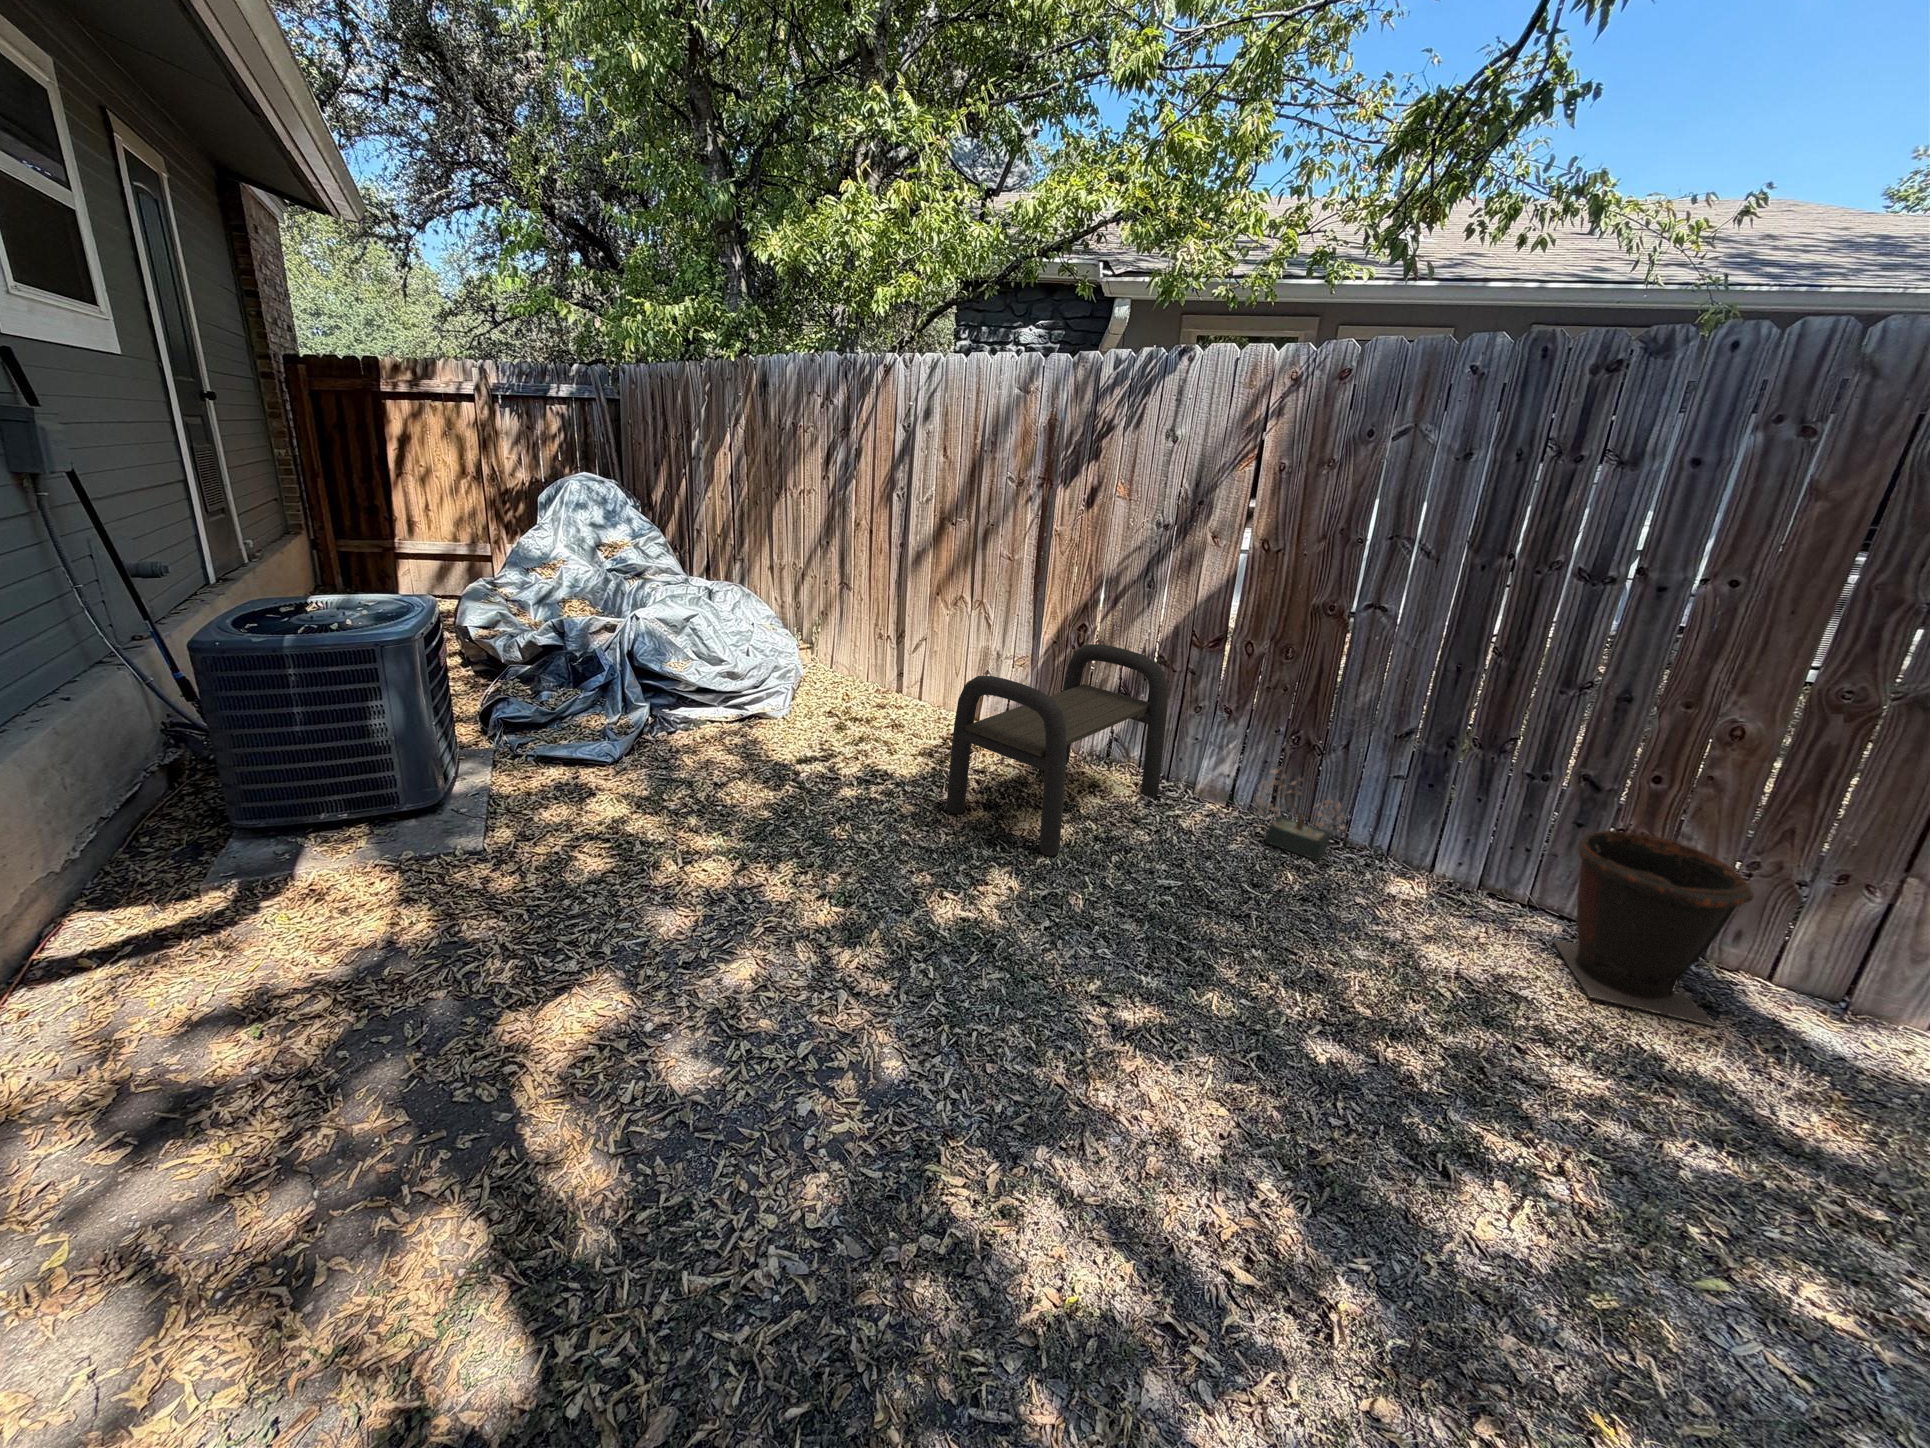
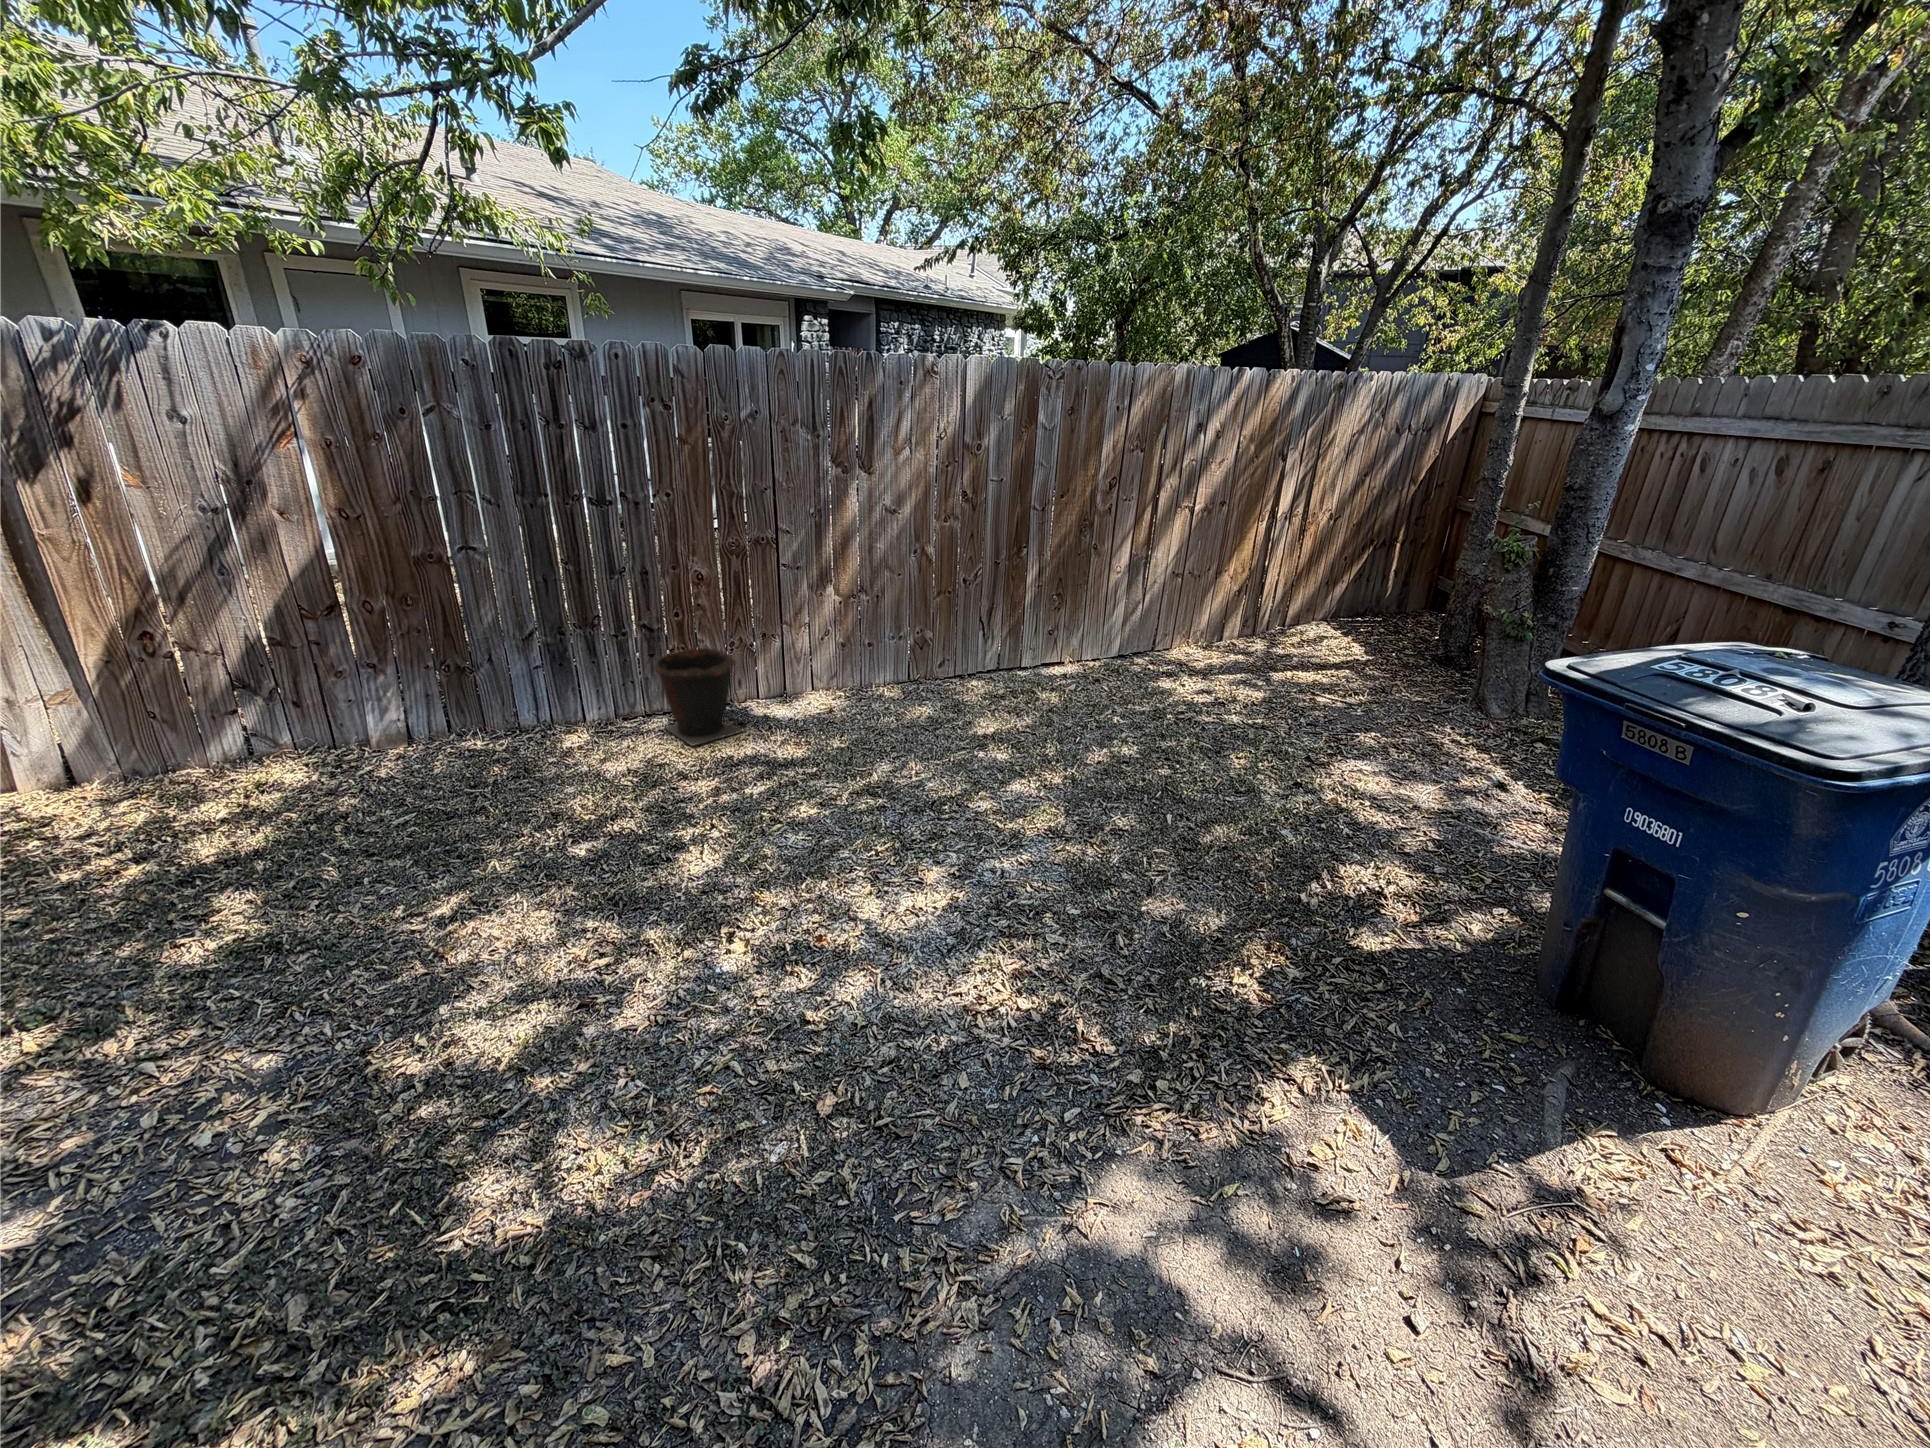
bench: present [946,644,1168,856] -> none [42,648,335,886]
decorative plant: present [1256,767,1345,860] -> none [434,696,516,757]

